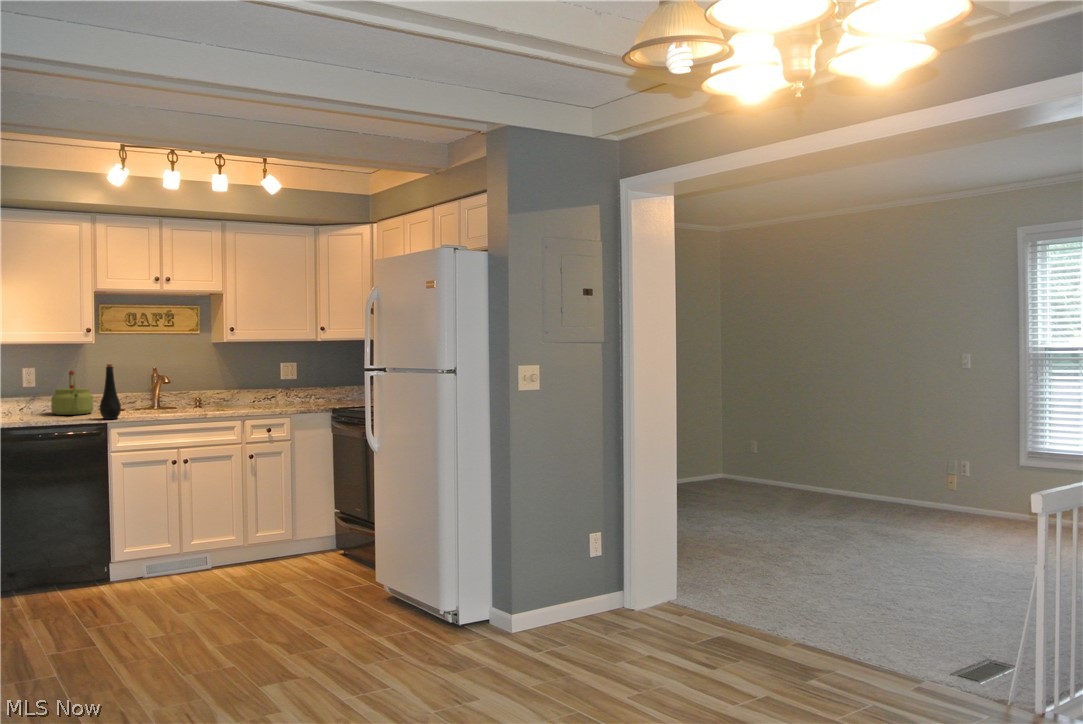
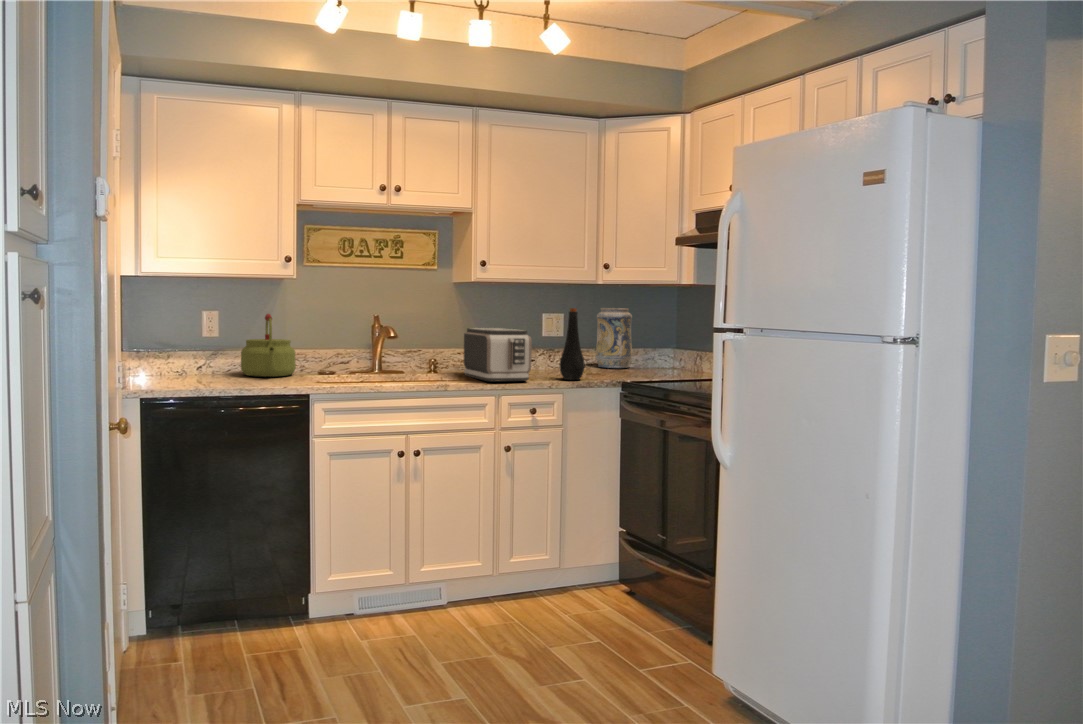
decorative vase: none [320,358,347,399] -> present [595,308,632,368]
bottle: present [100,364,121,419] -> present [559,308,585,380]
toaster: none [220,375,267,411] -> present [464,328,532,381]

